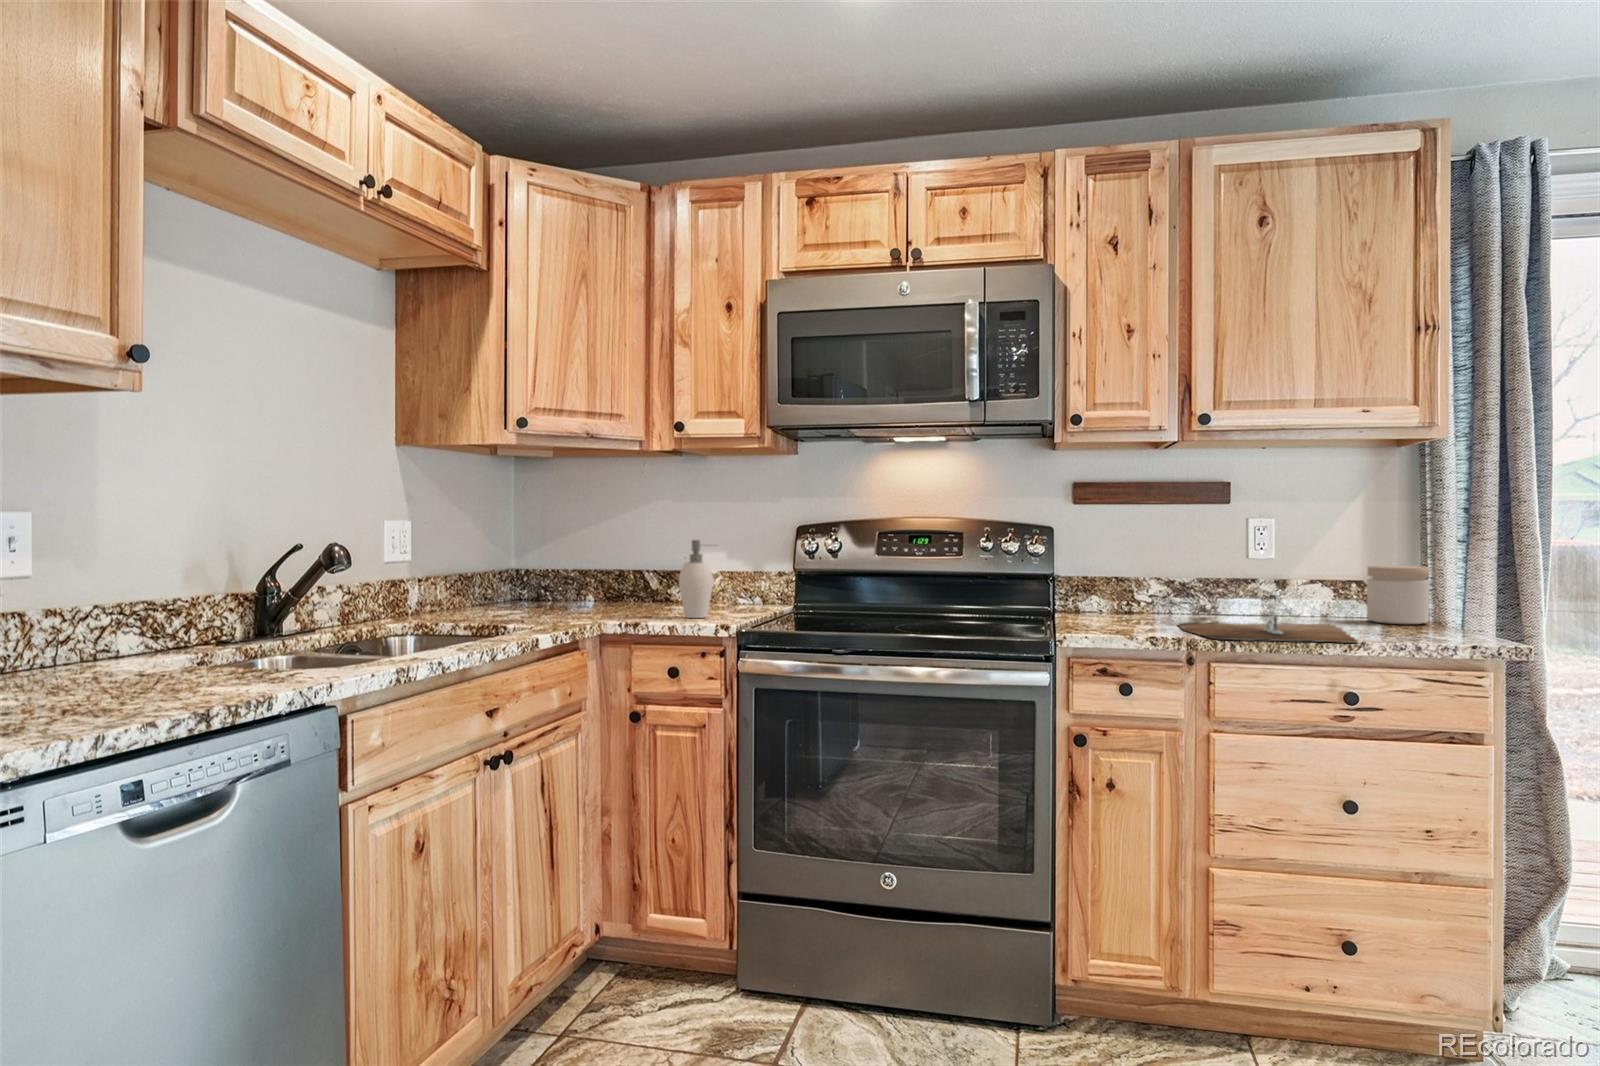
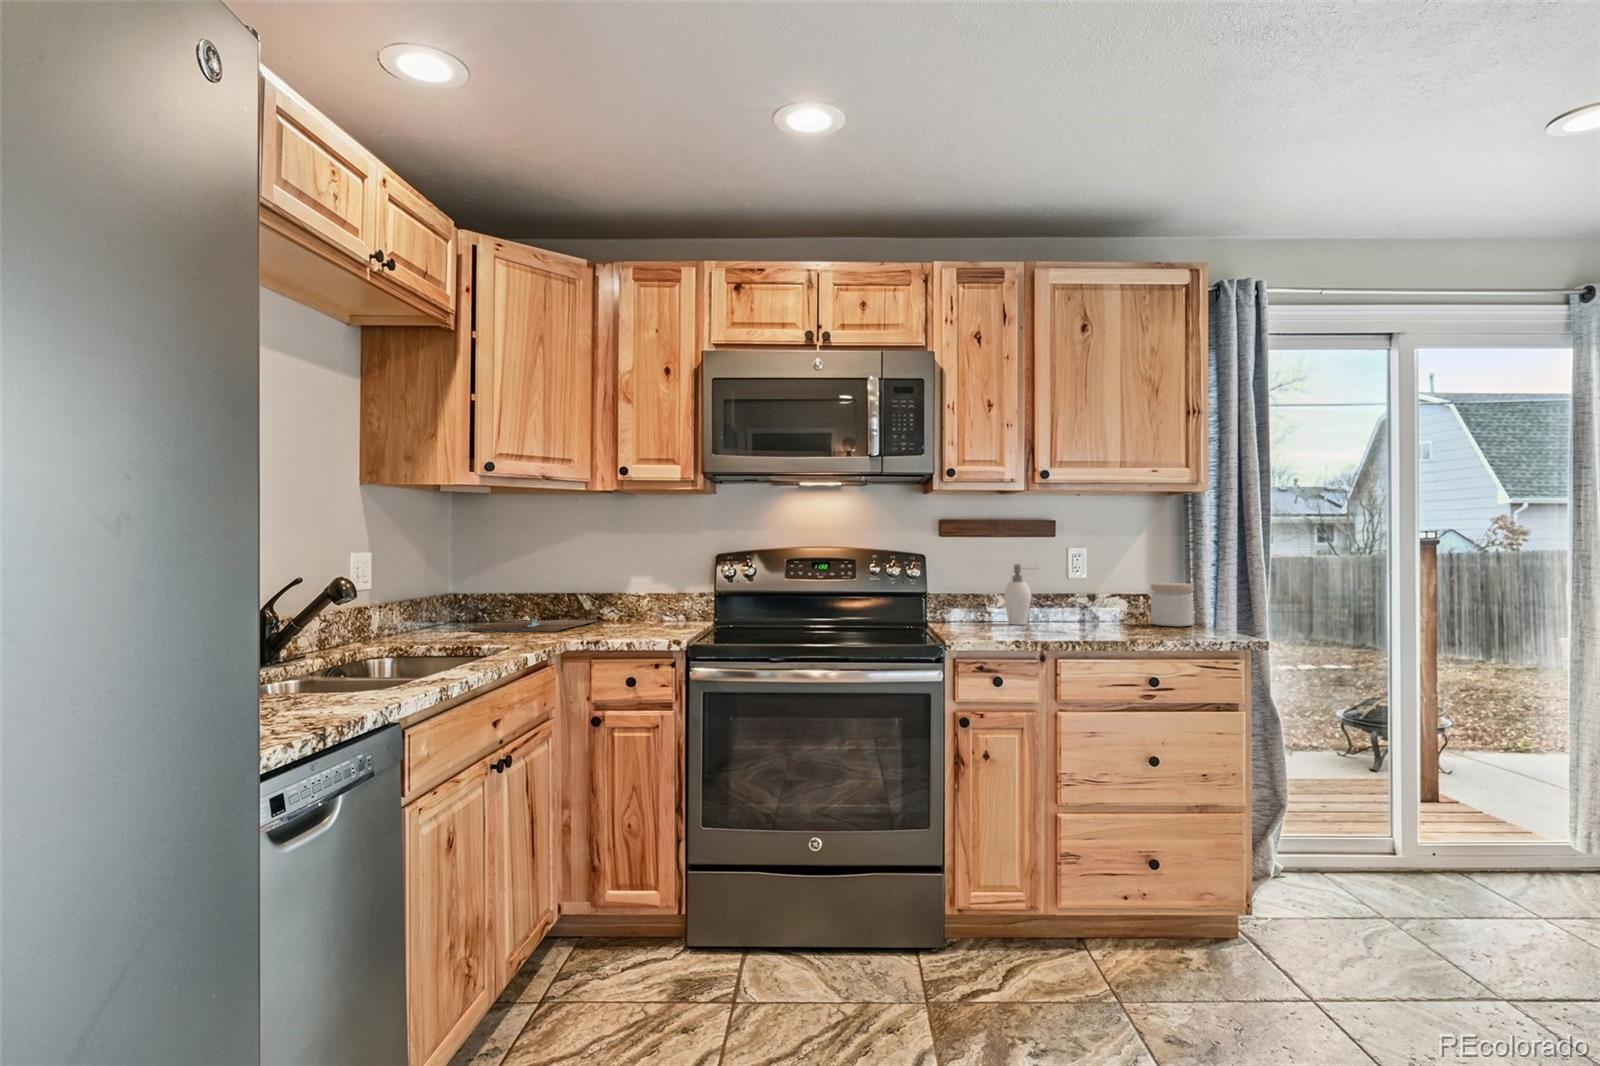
soap dispenser: present [679,540,713,618] -> present [1004,564,1031,625]
cutting board: present [1178,616,1358,643] -> present [471,615,597,632]

